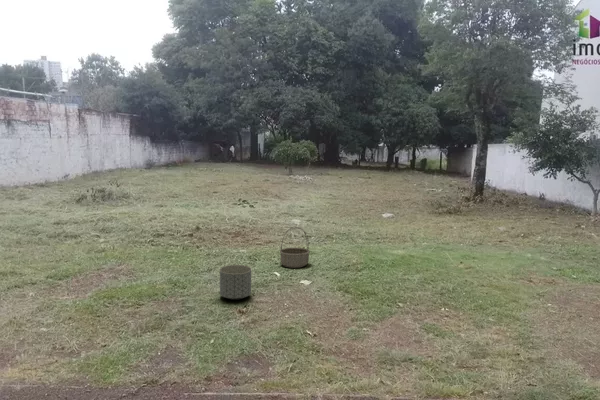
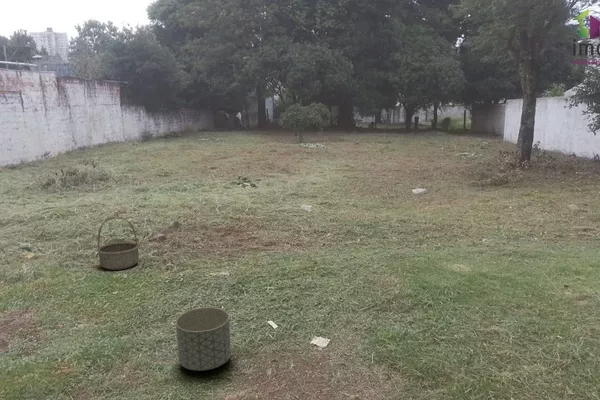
basket: present [280,227,310,268] -> present [97,217,139,270]

